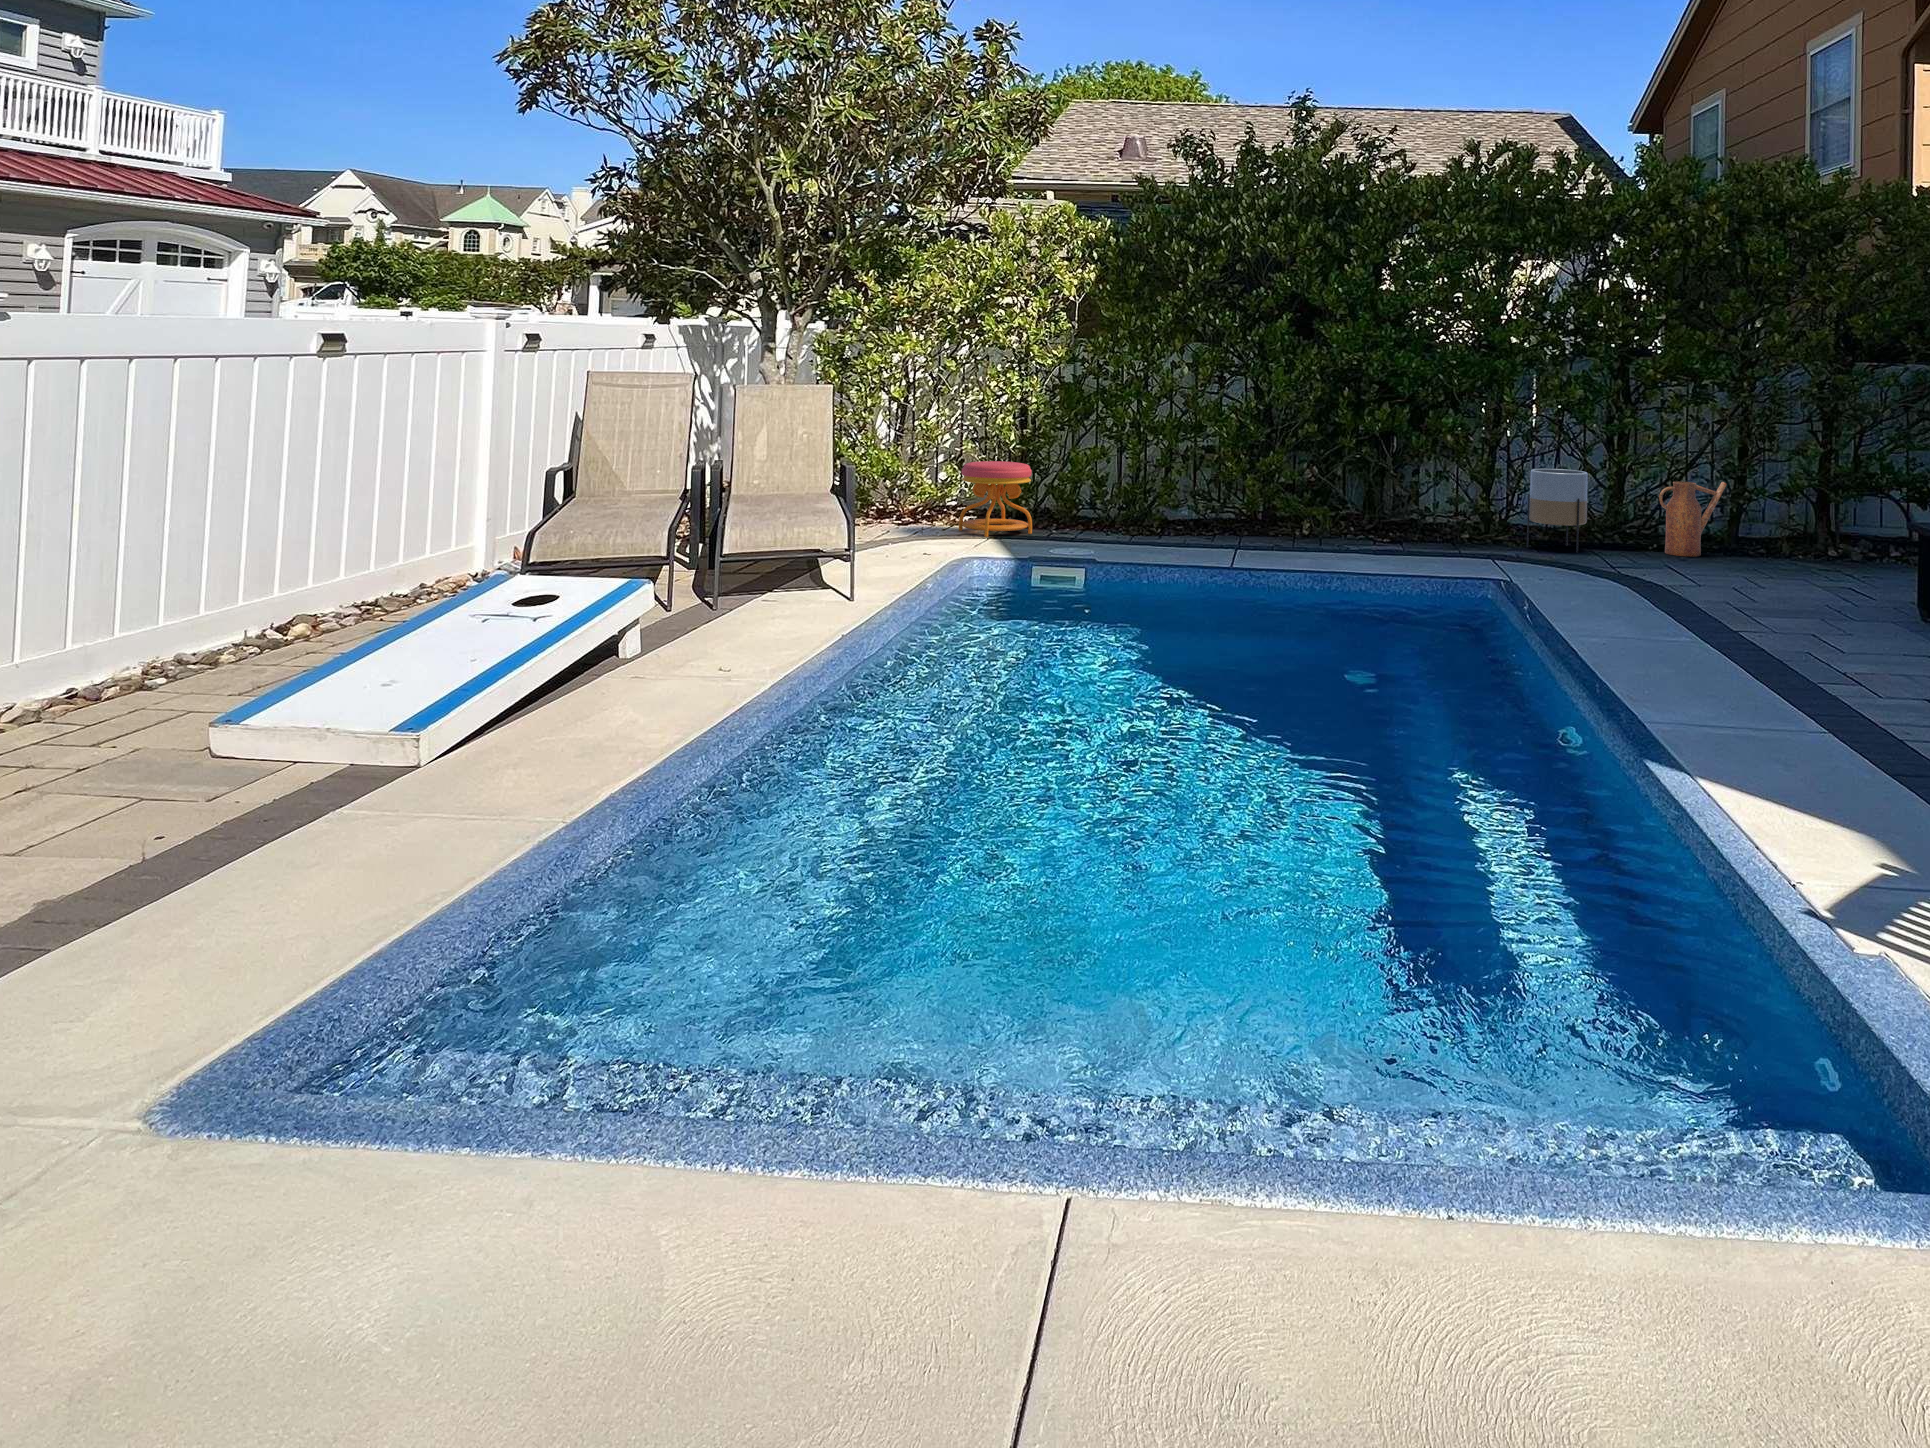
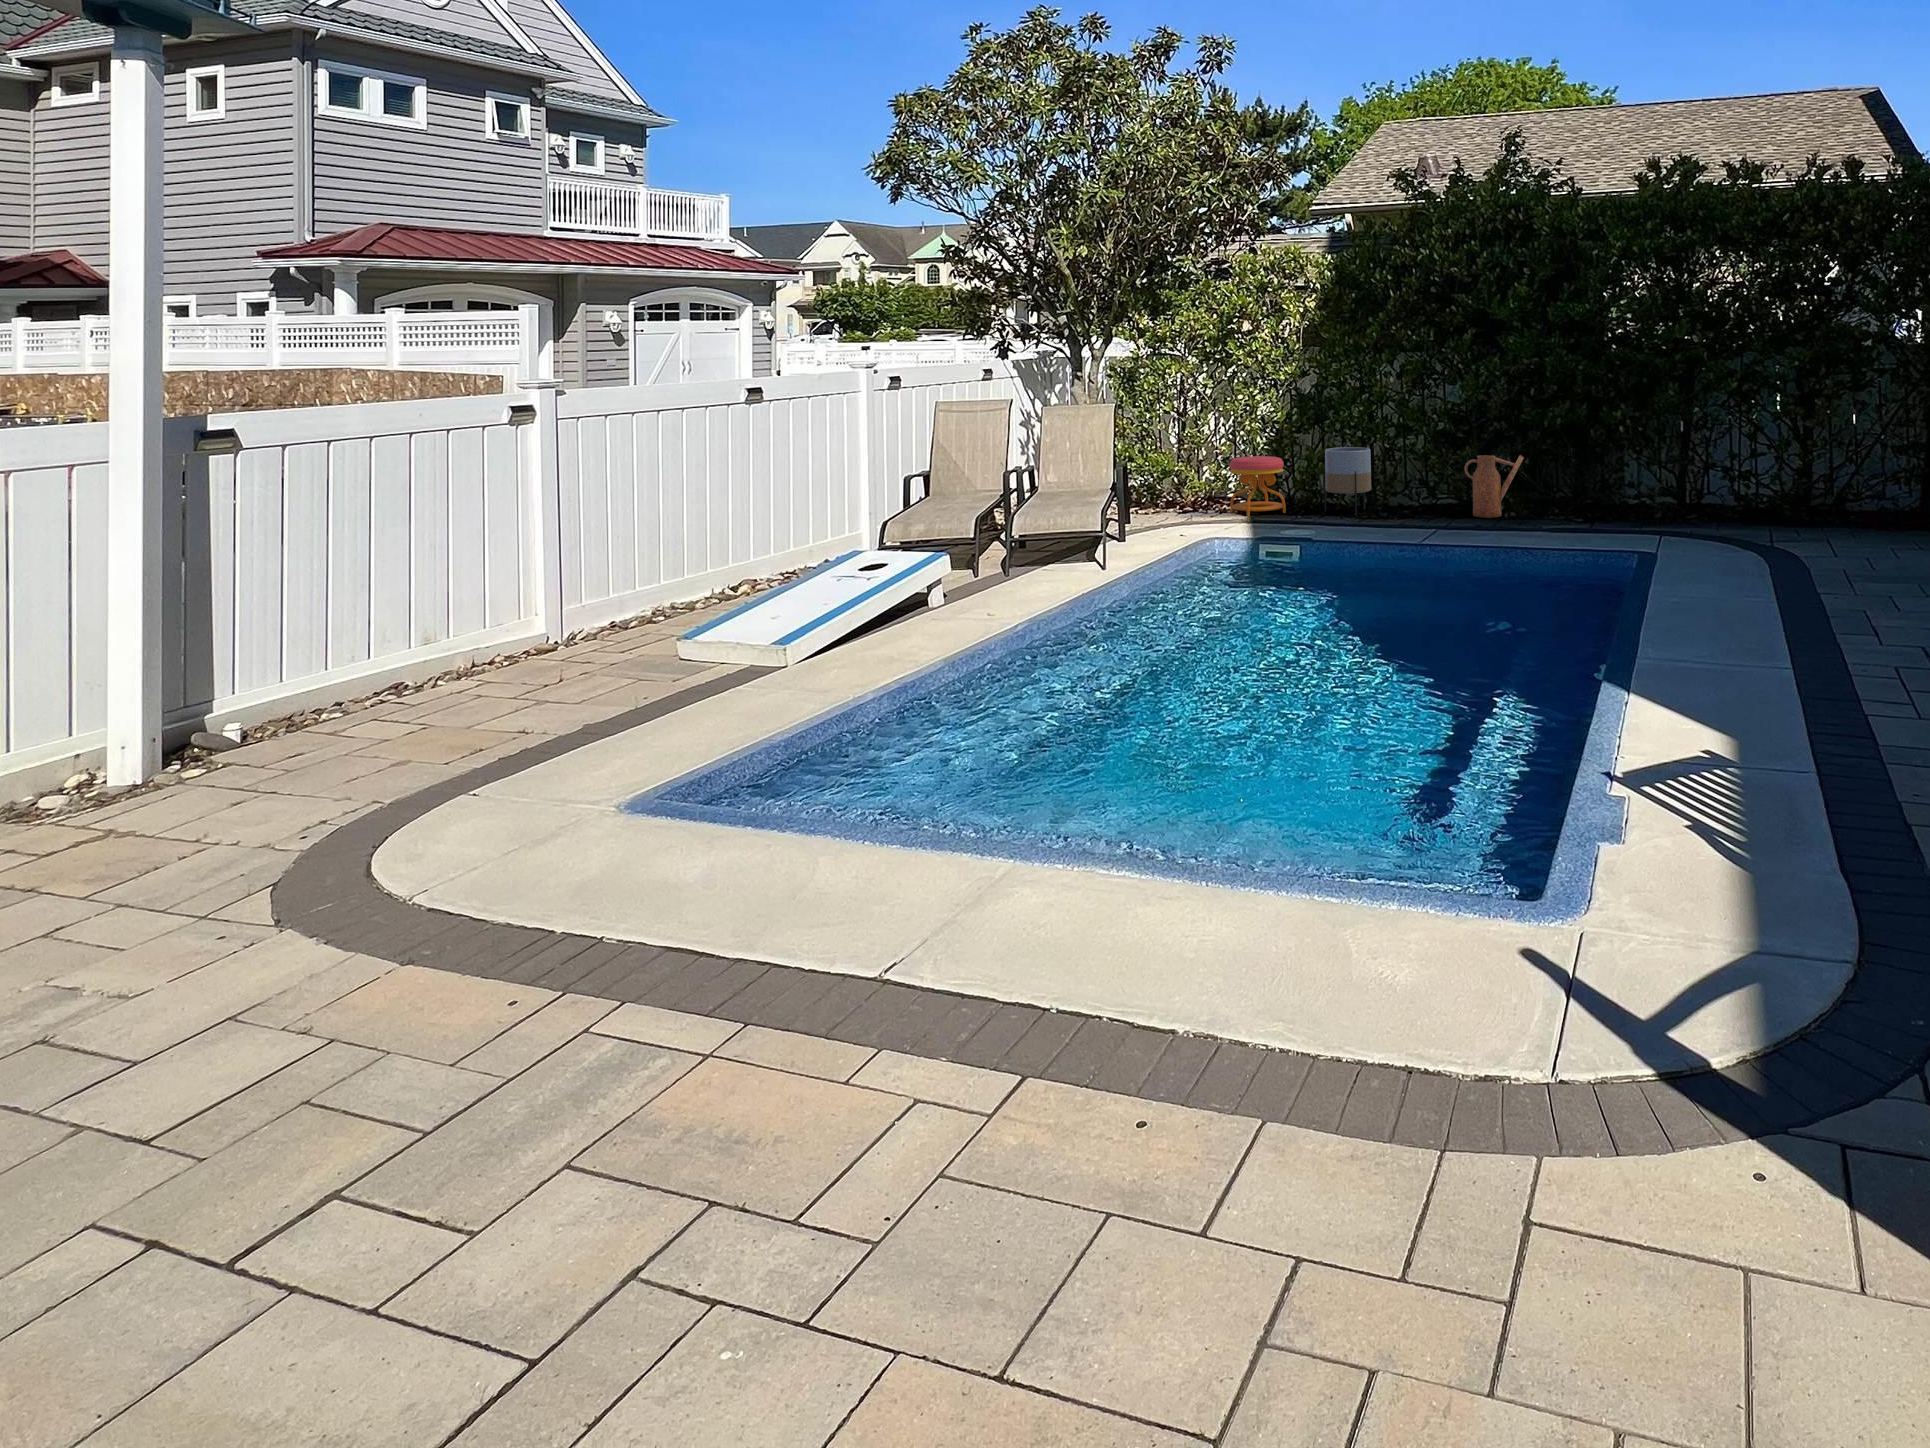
planter: present [1527,469,1588,553] -> present [1324,447,1371,515]
watering can: present [1659,482,1727,557] -> present [1465,455,1524,518]

